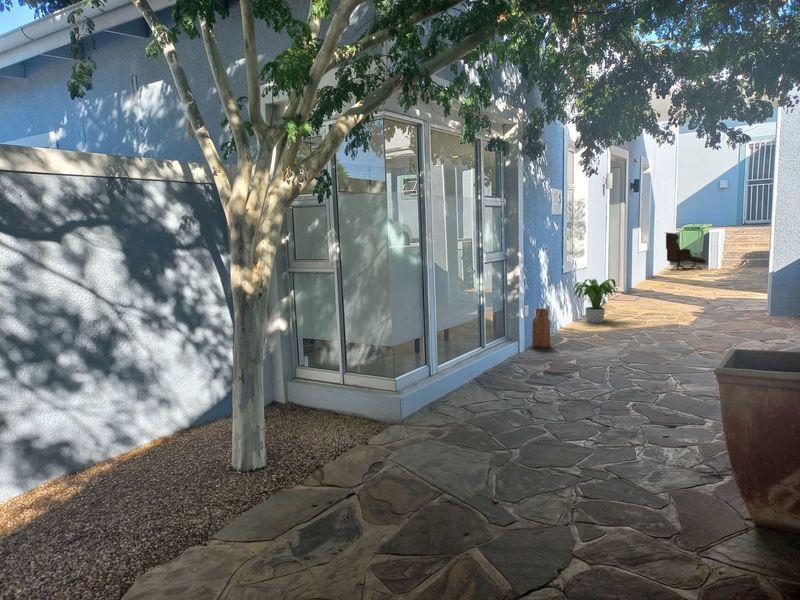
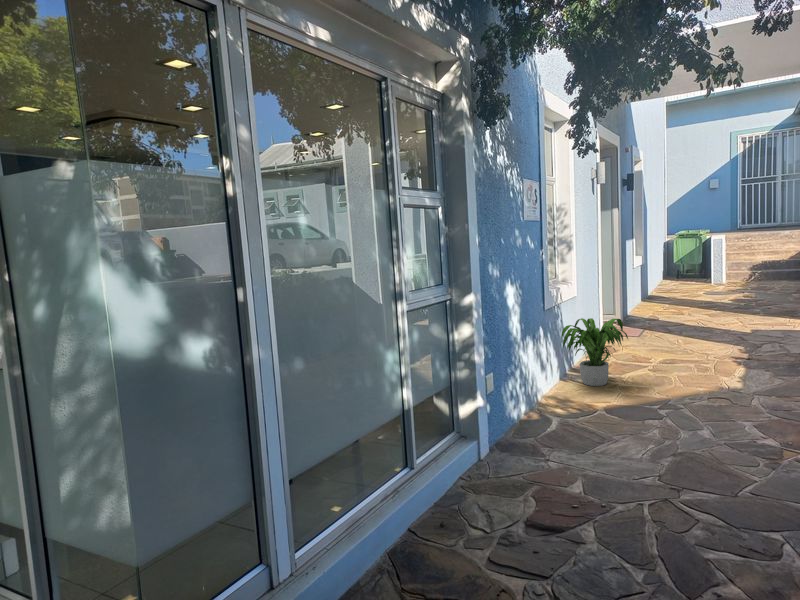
lounge chair: present [666,233,706,270] -> none [653,242,707,287]
watering can: present [532,306,550,348] -> none [497,378,530,457]

